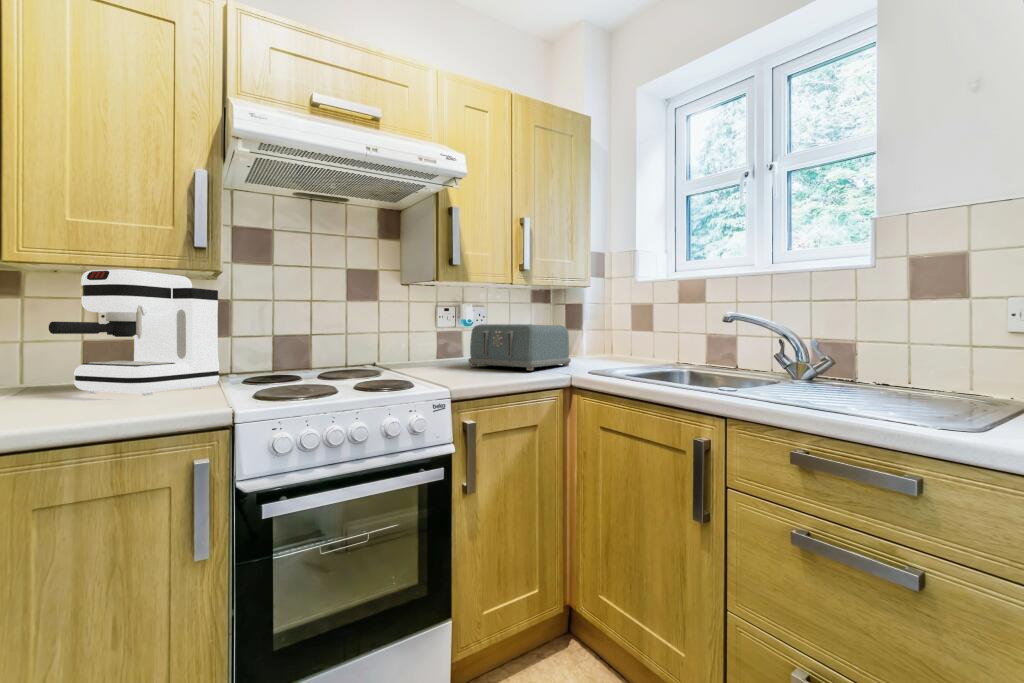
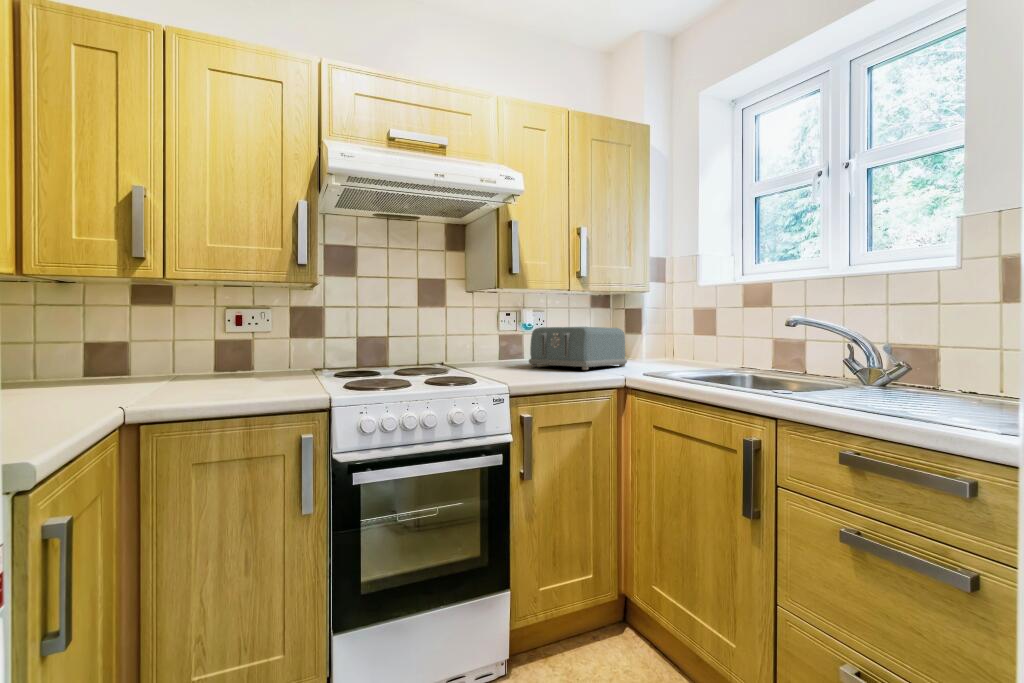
coffee maker: present [49,269,219,396] -> none [194,284,316,385]

